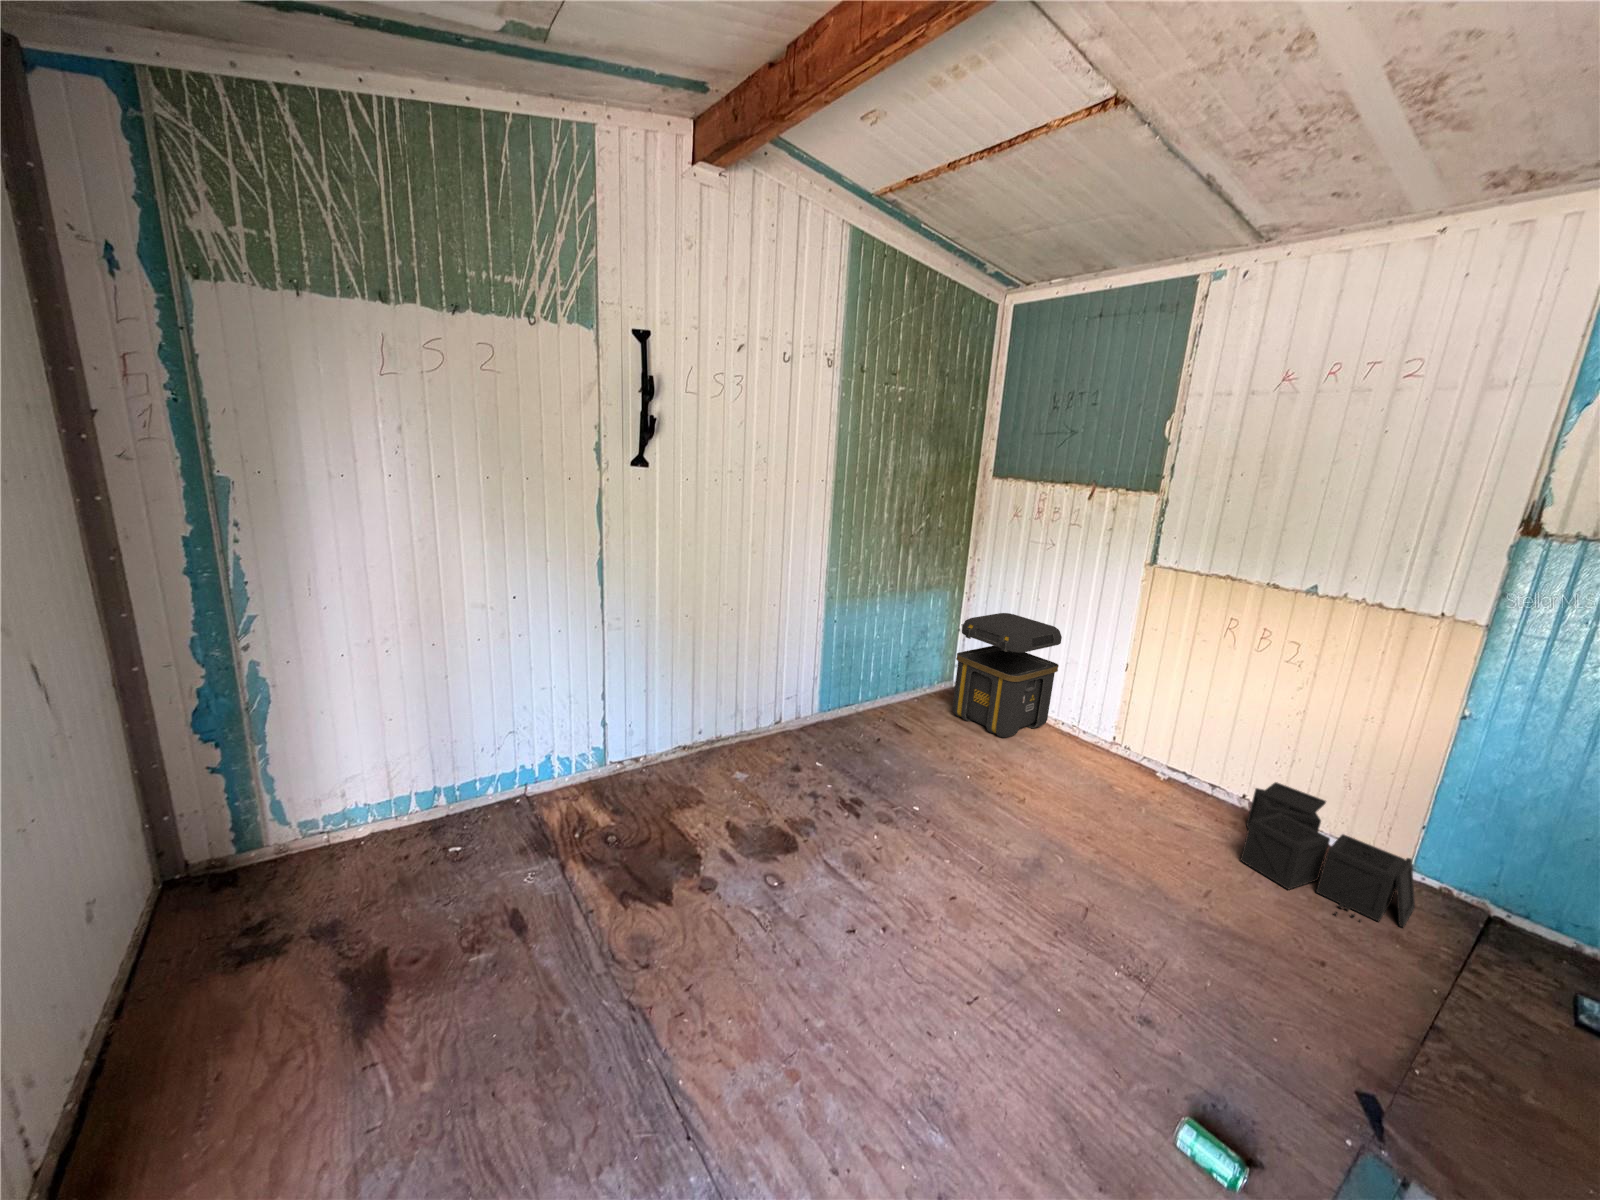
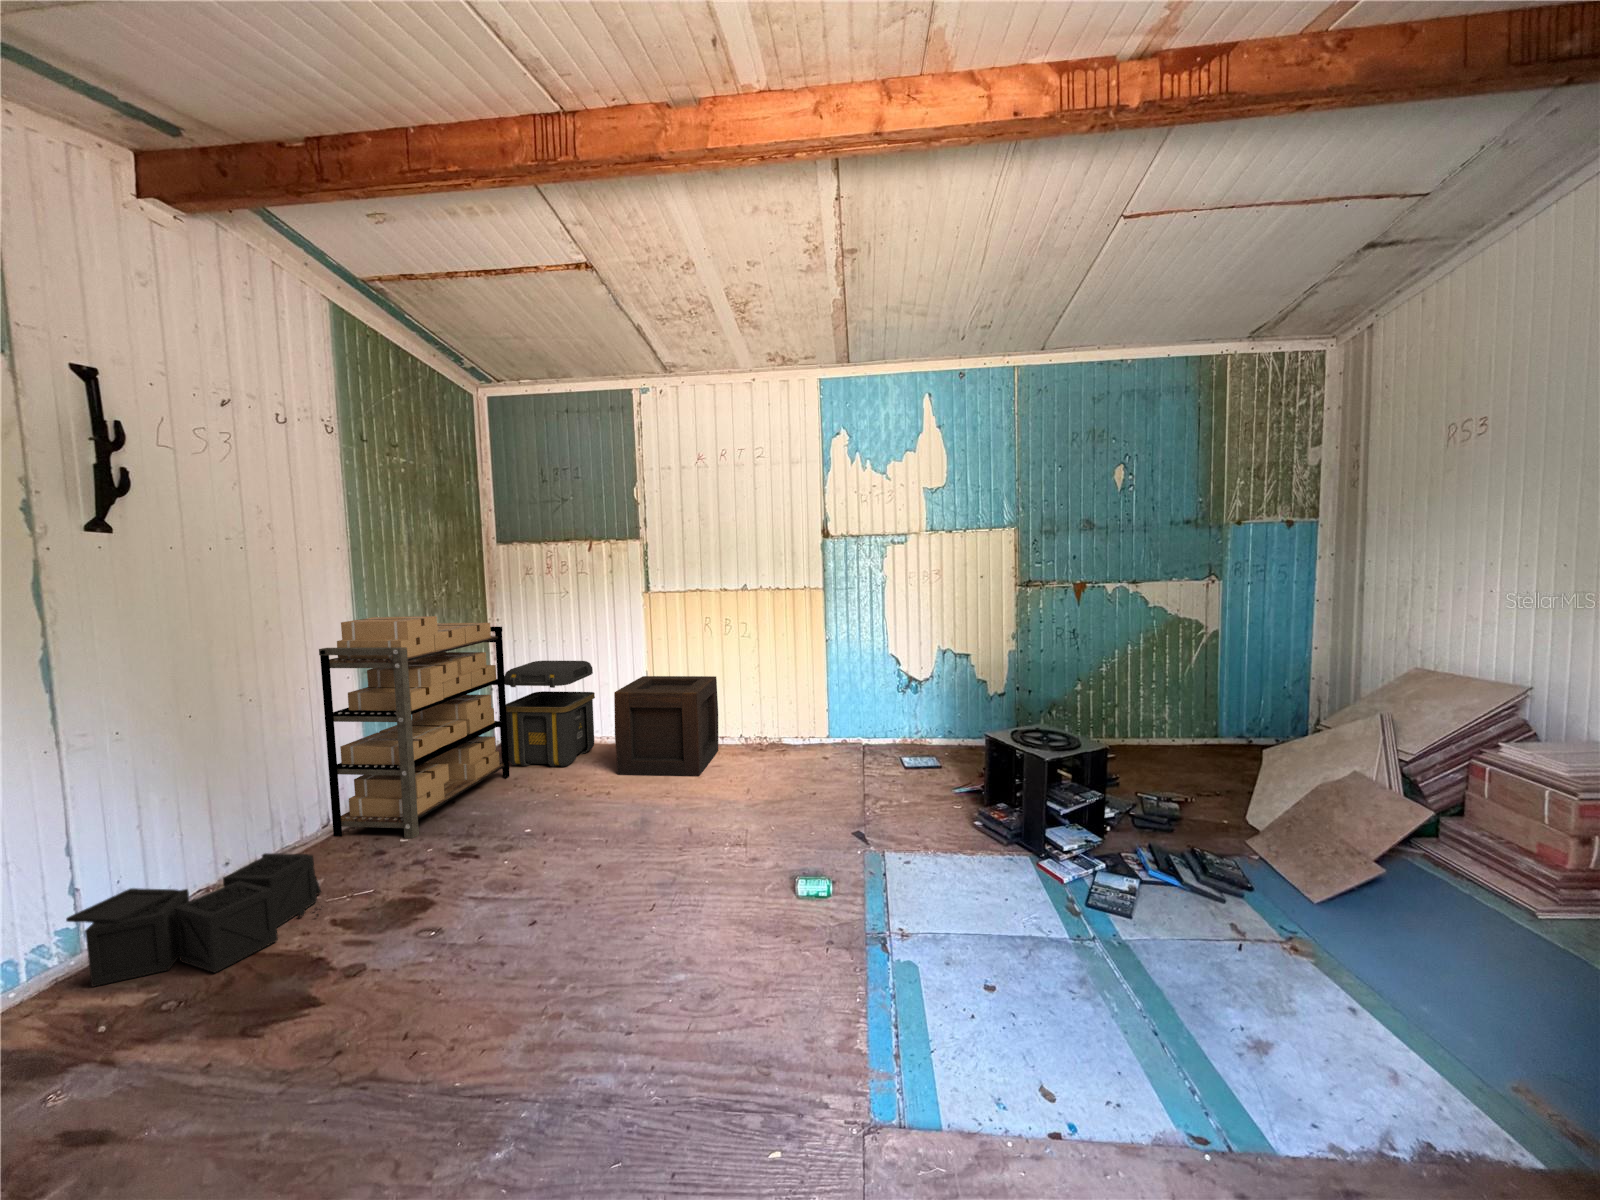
shelving unit: none [784,547,964,764] -> present [319,616,510,838]
wooden crate: none [1051,665,1223,823] -> present [614,676,718,776]
storage bin: present [1241,782,1415,927] -> present [66,853,321,986]

